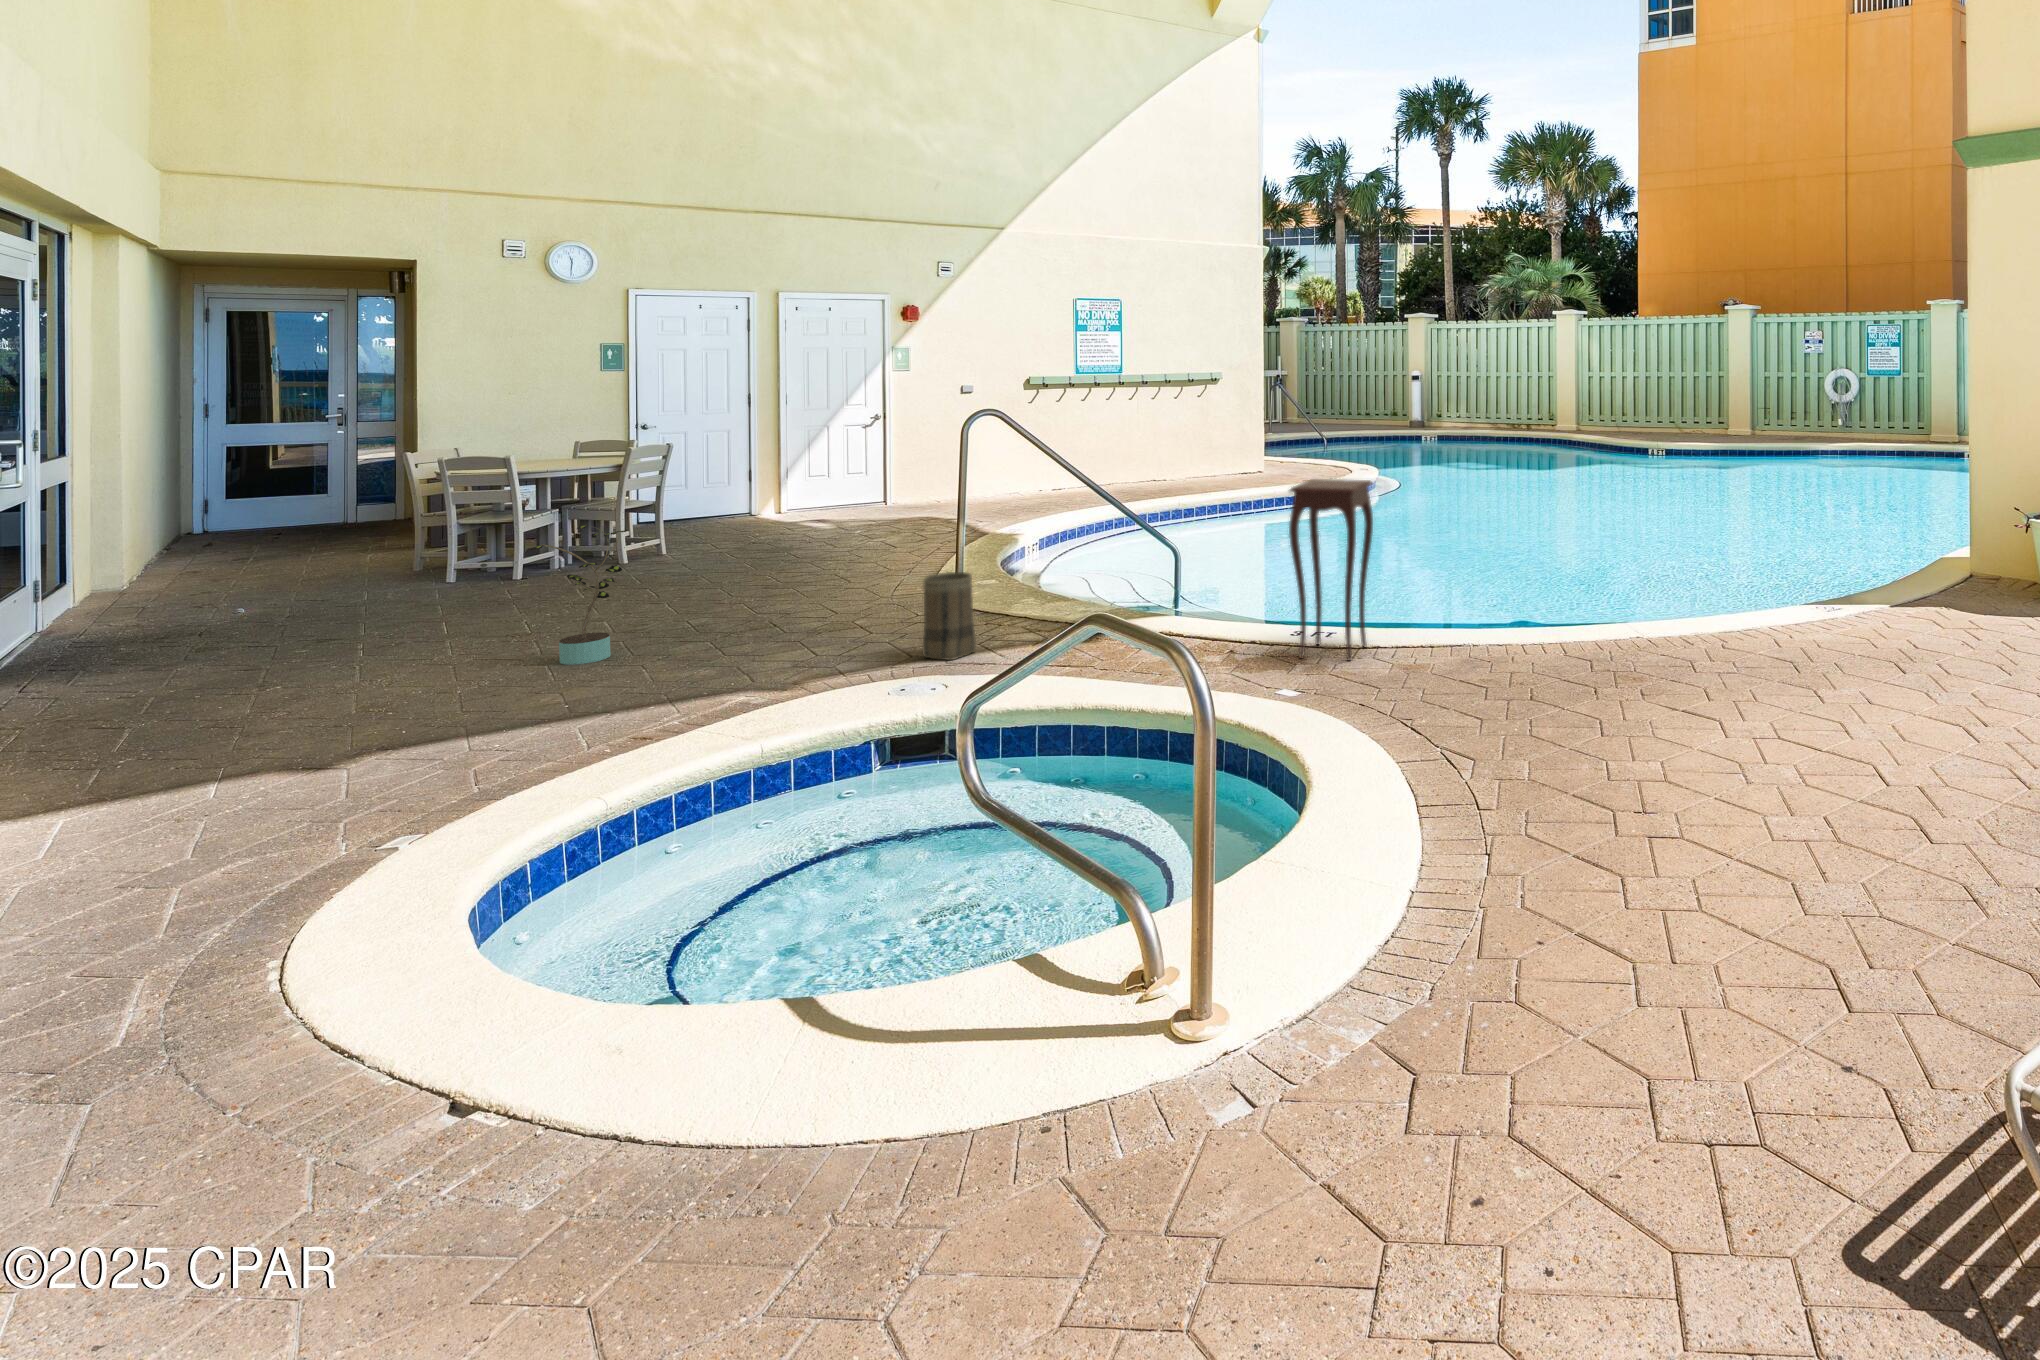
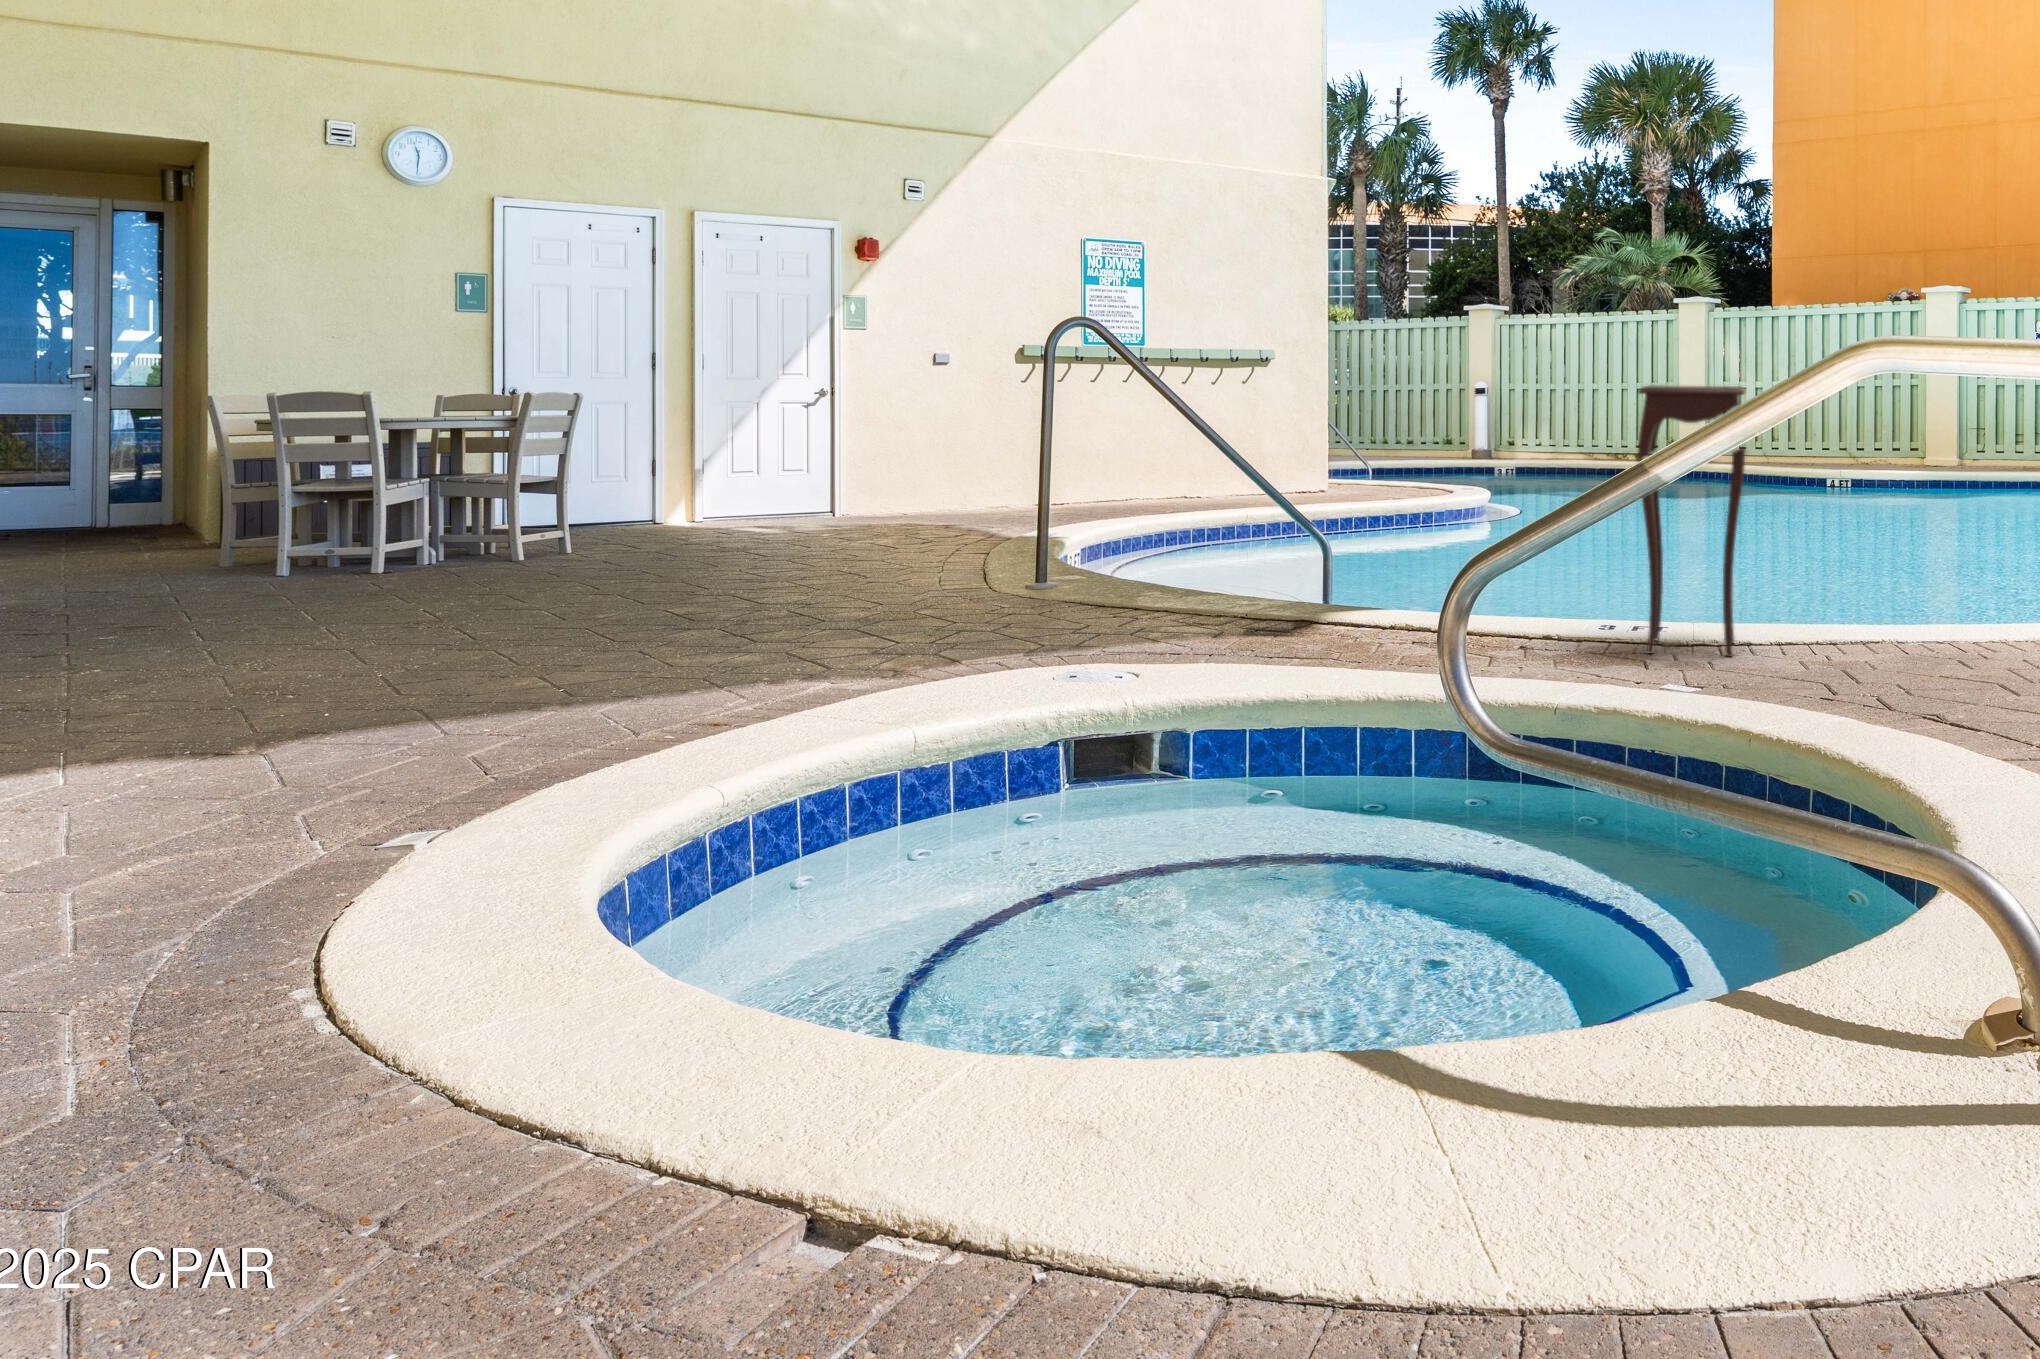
potted plant: present [531,525,627,665] -> none [468,445,602,653]
basket: present [923,572,976,660] -> none [1062,520,1137,650]

